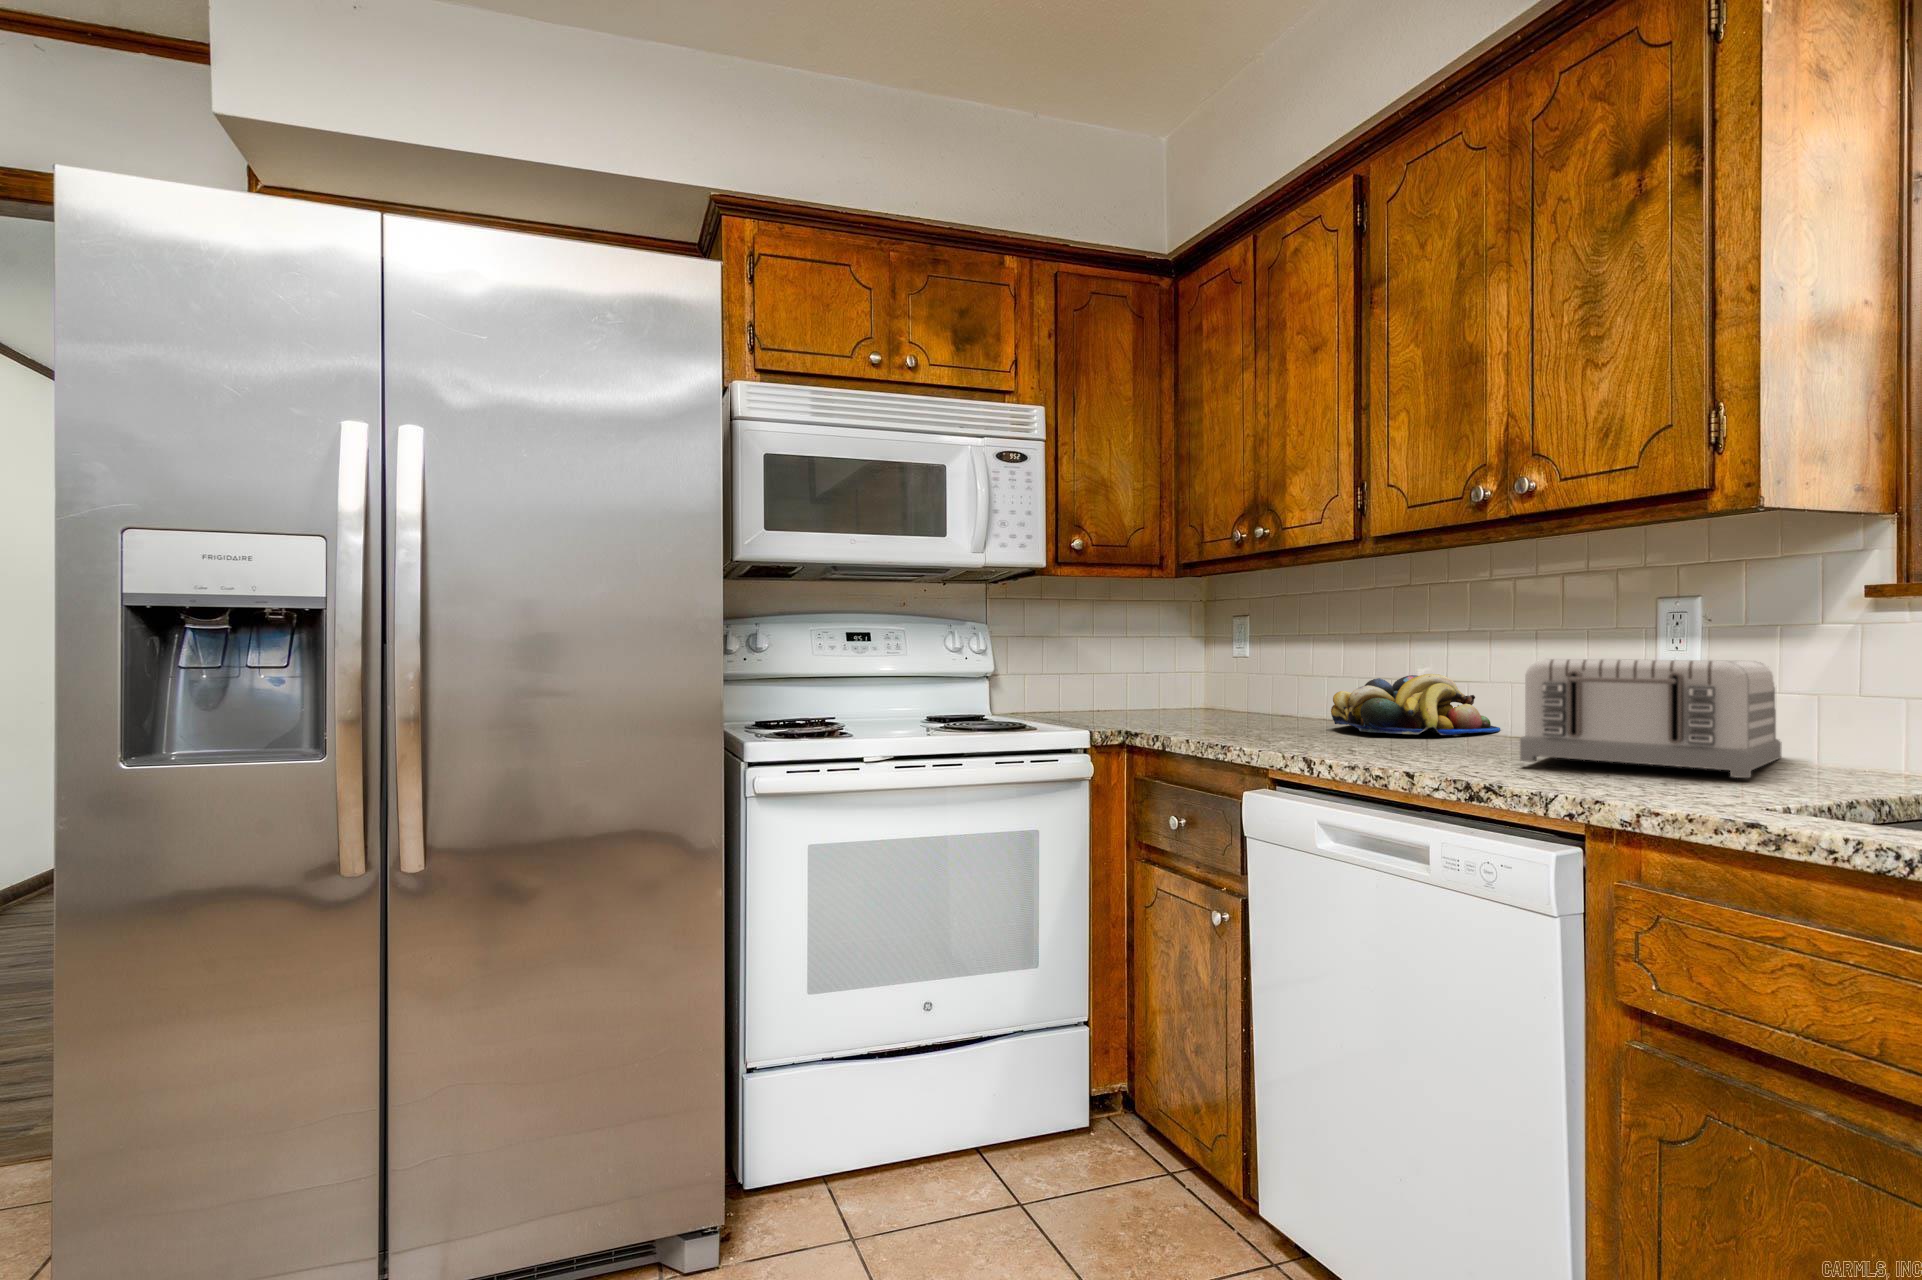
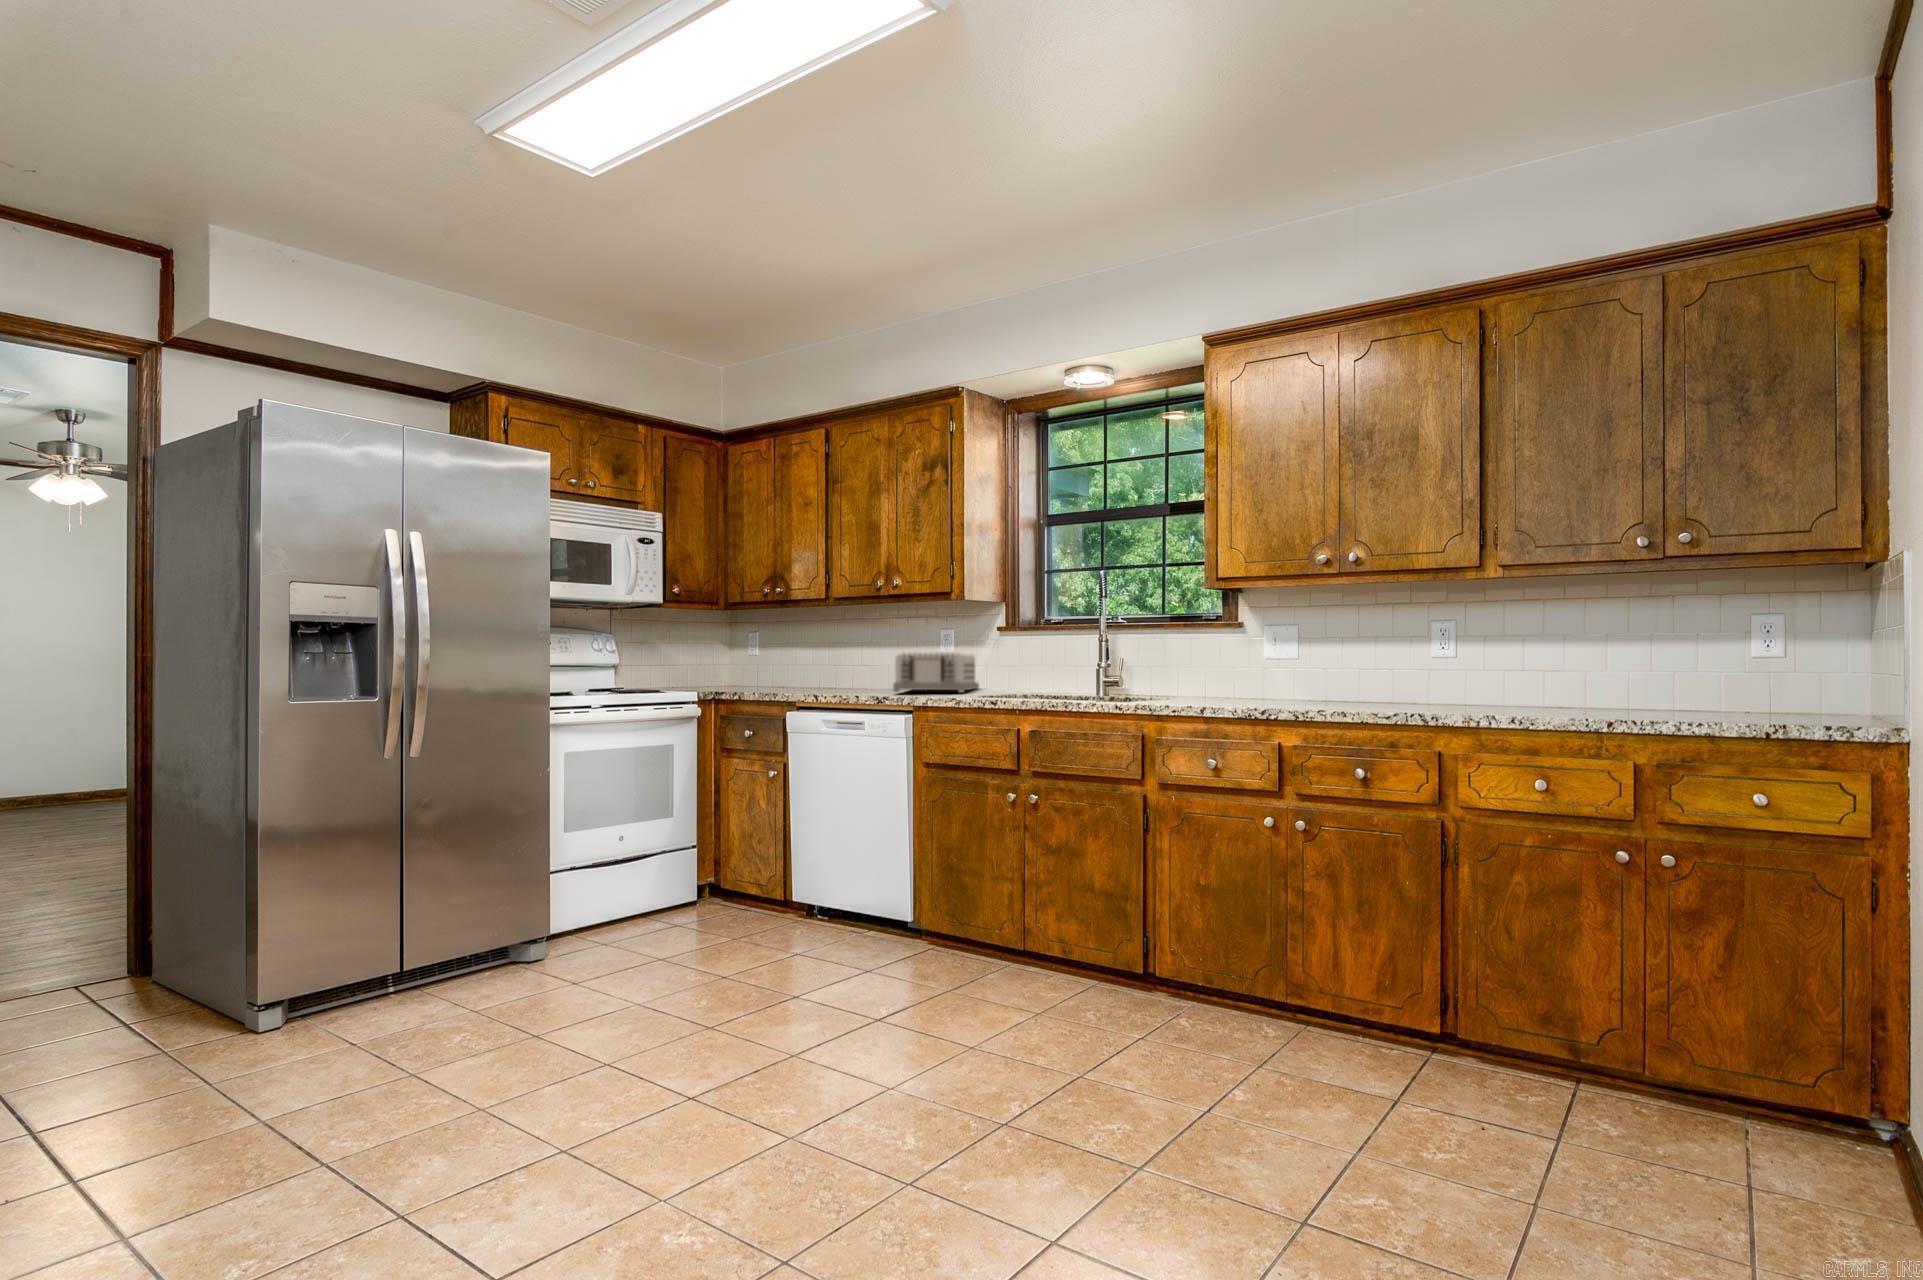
fruit bowl: present [1331,674,1500,735] -> none [811,661,885,688]

